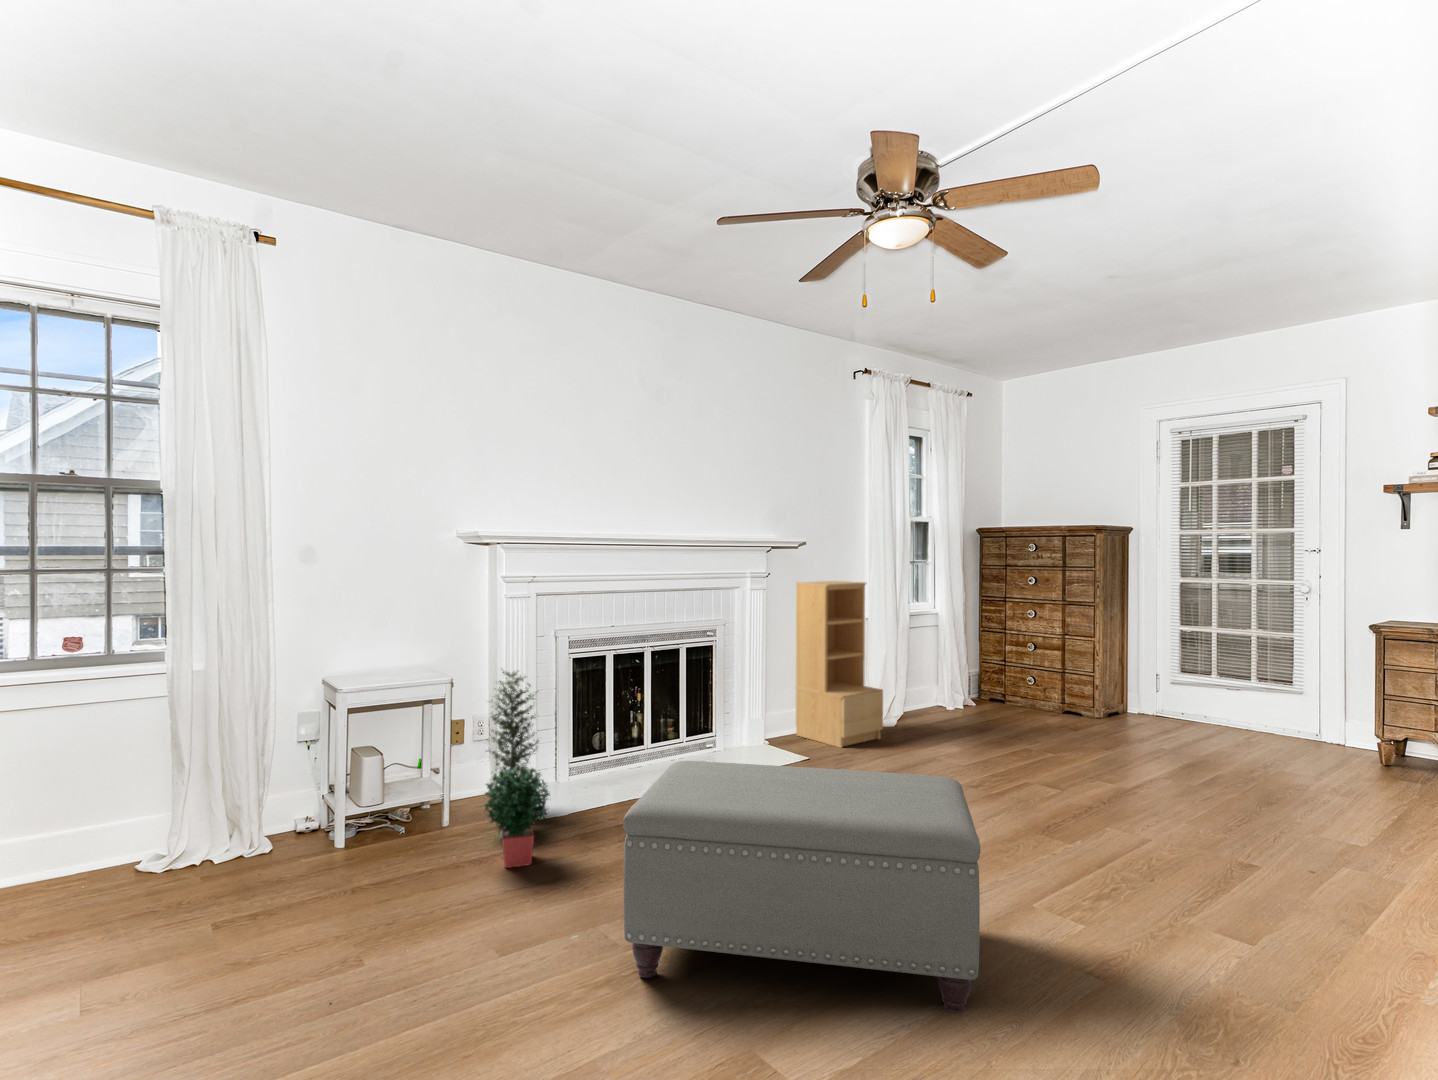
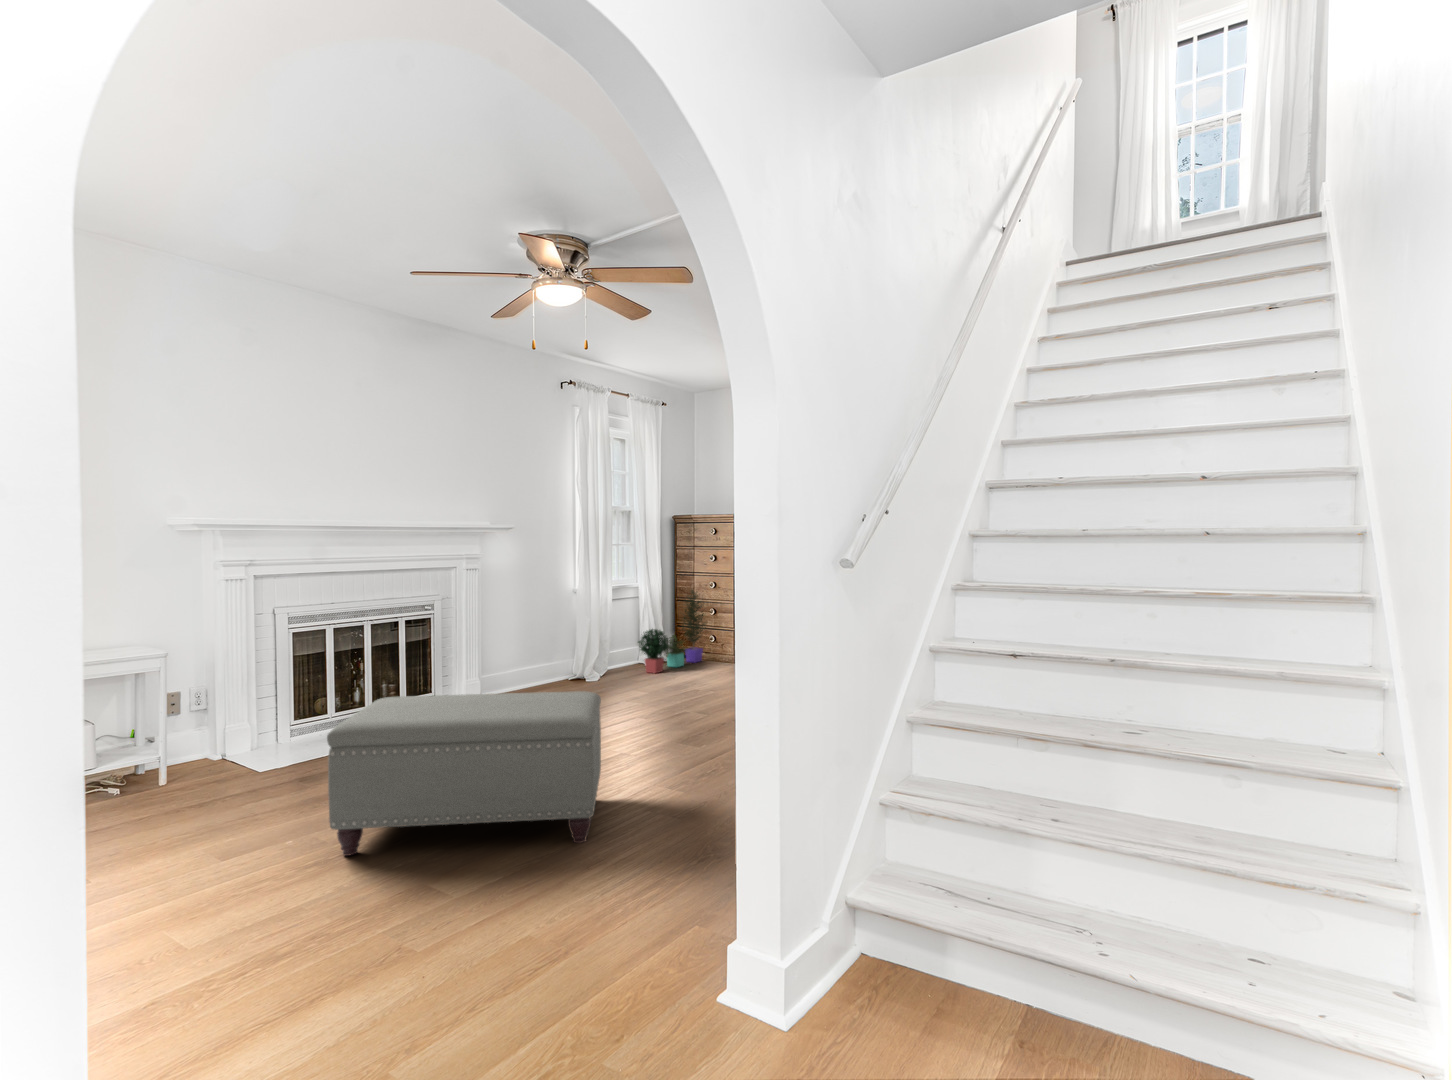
bookshelf: present [795,581,883,748] -> none [509,560,585,699]
potted plant: present [484,671,550,868] -> present [638,590,706,673]

